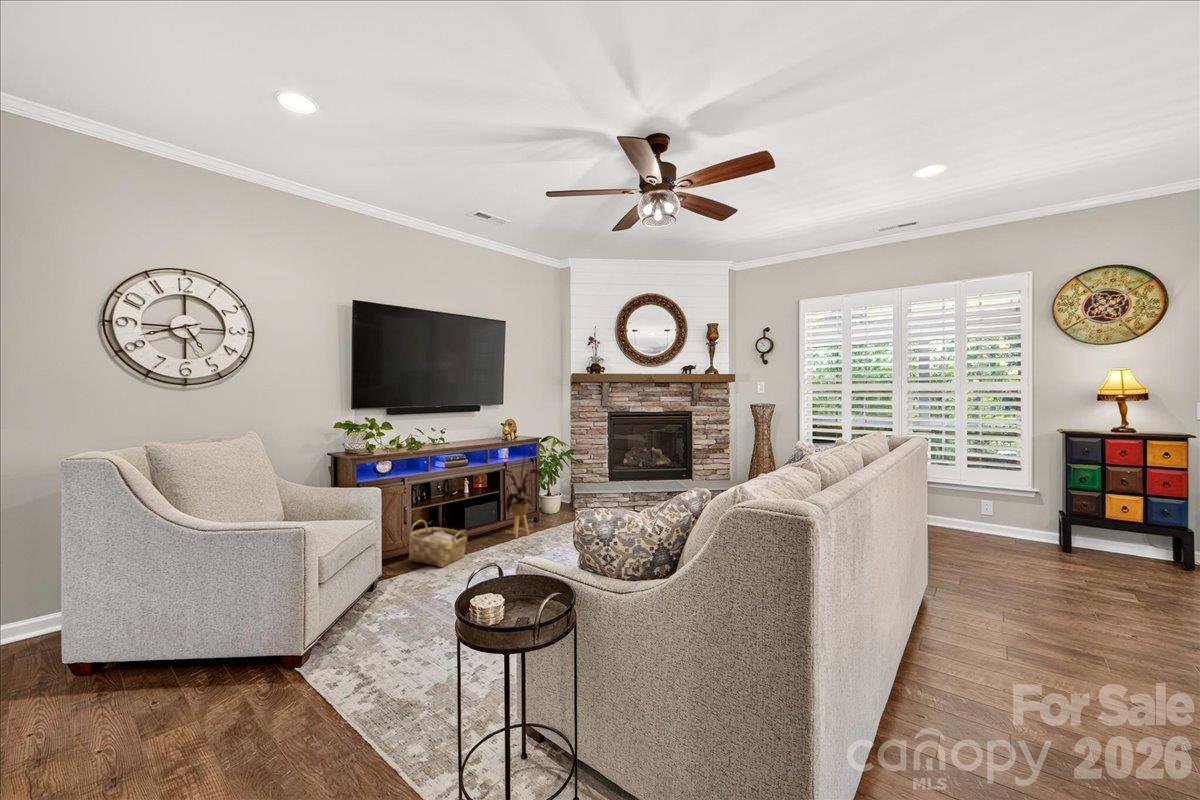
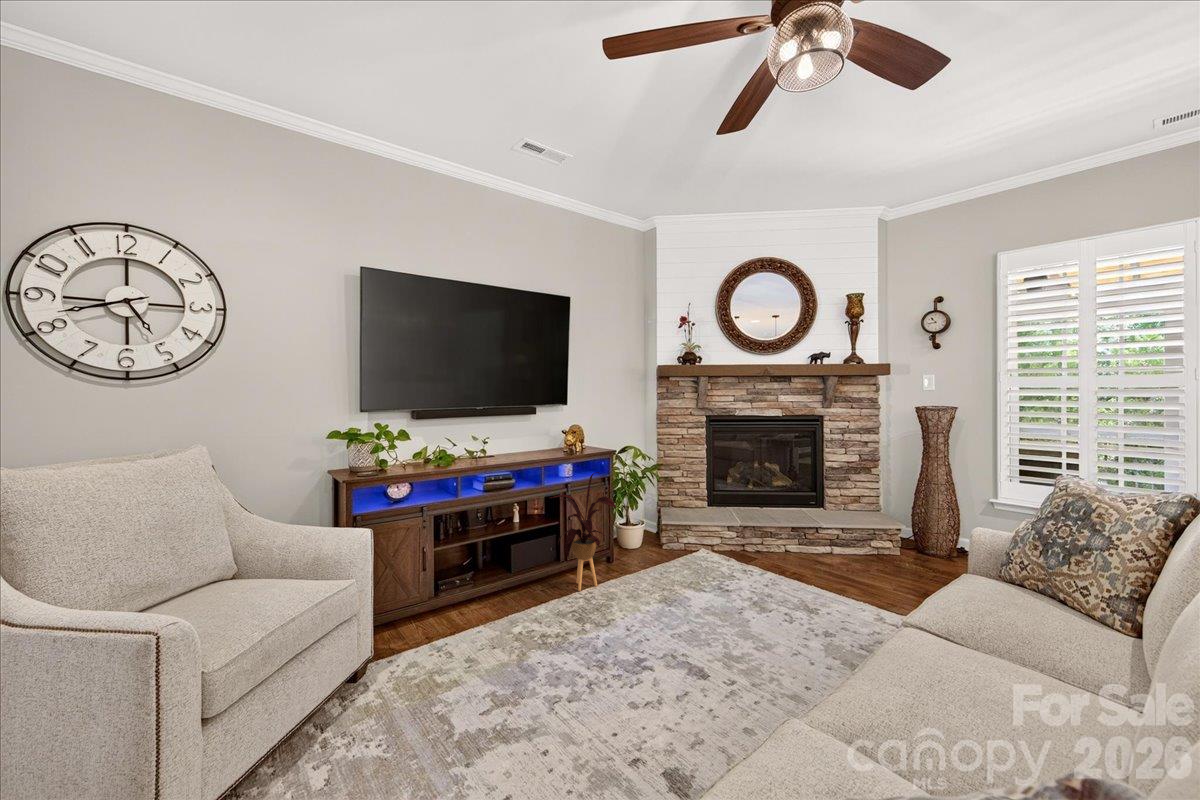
woven basket: present [409,520,467,567] -> none [426,565,506,640]

